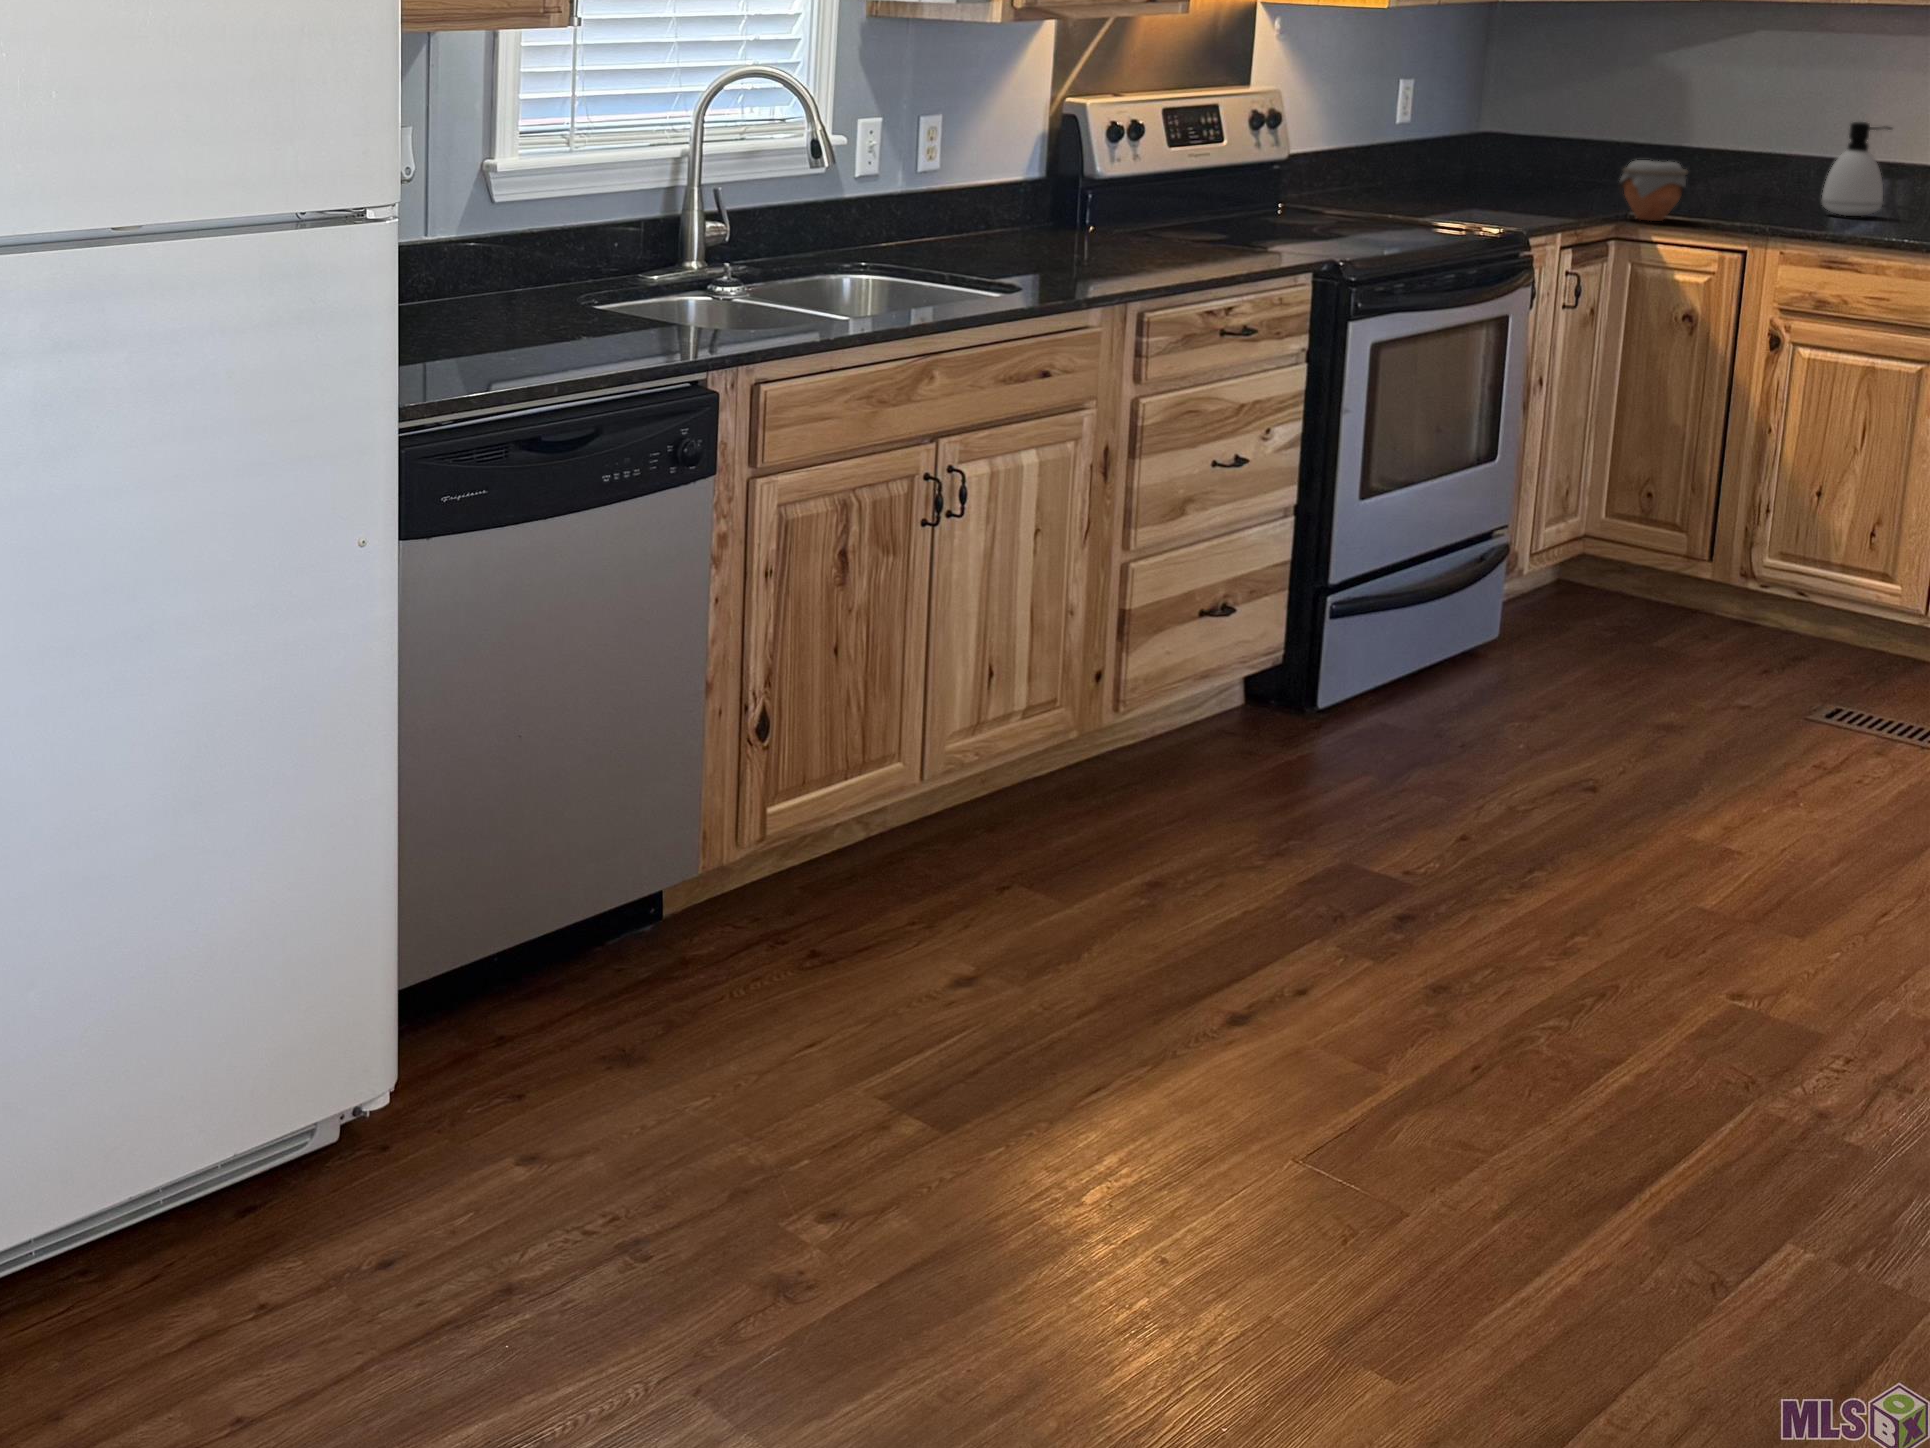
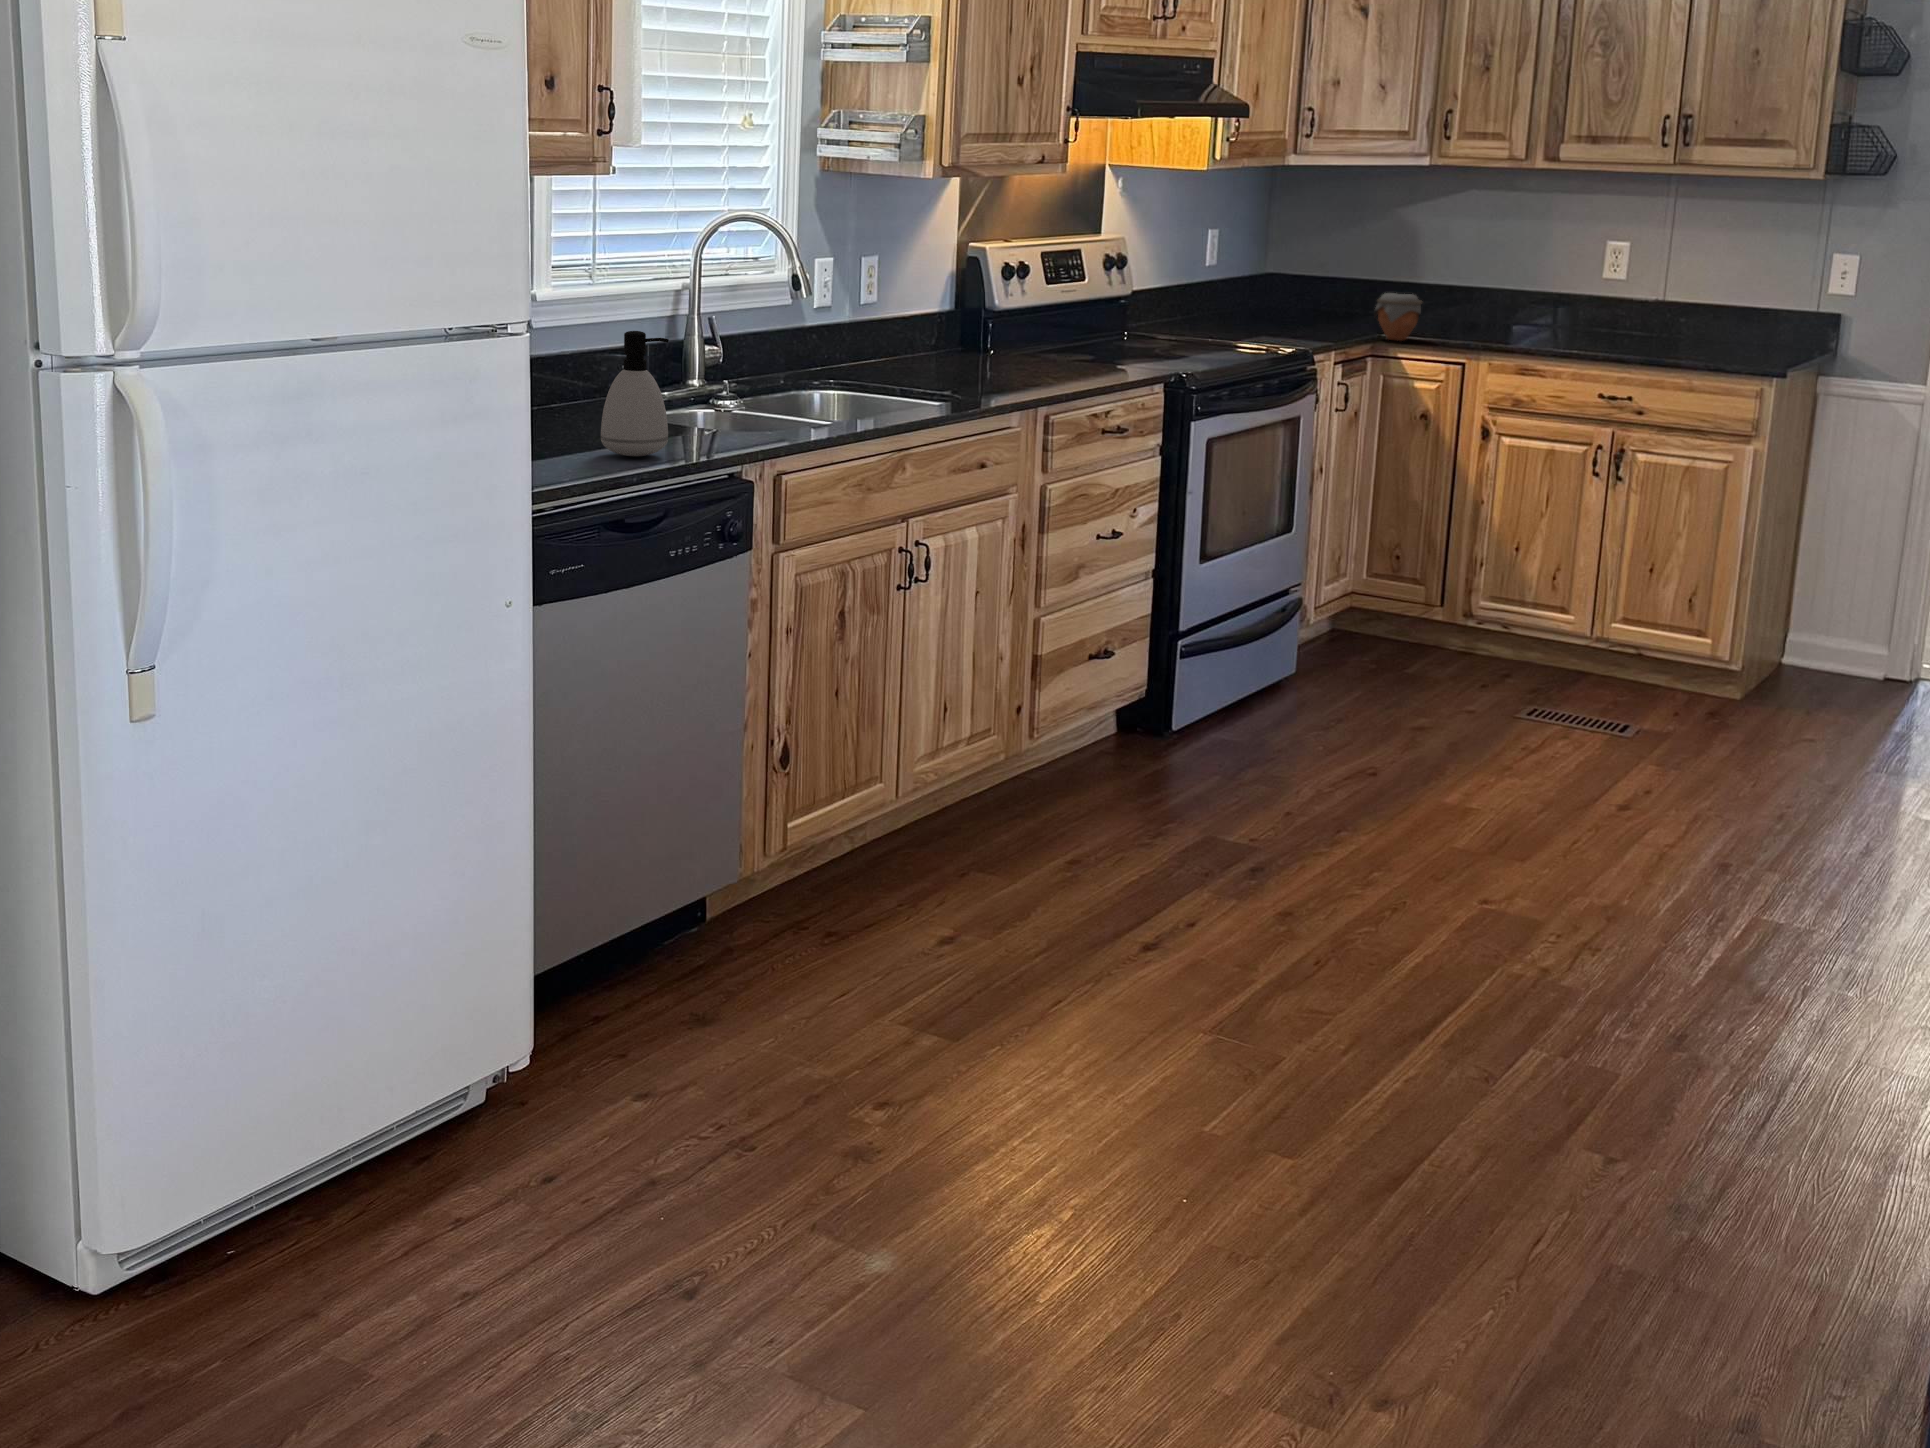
soap dispenser: present [1822,122,1892,216] -> present [601,331,669,456]

